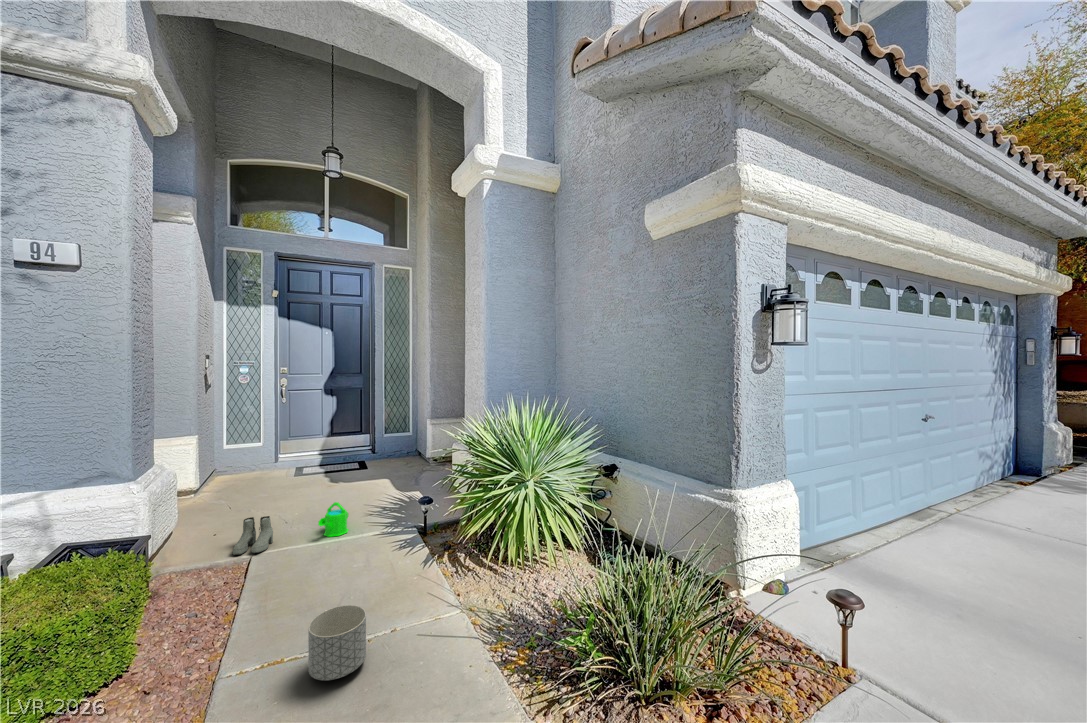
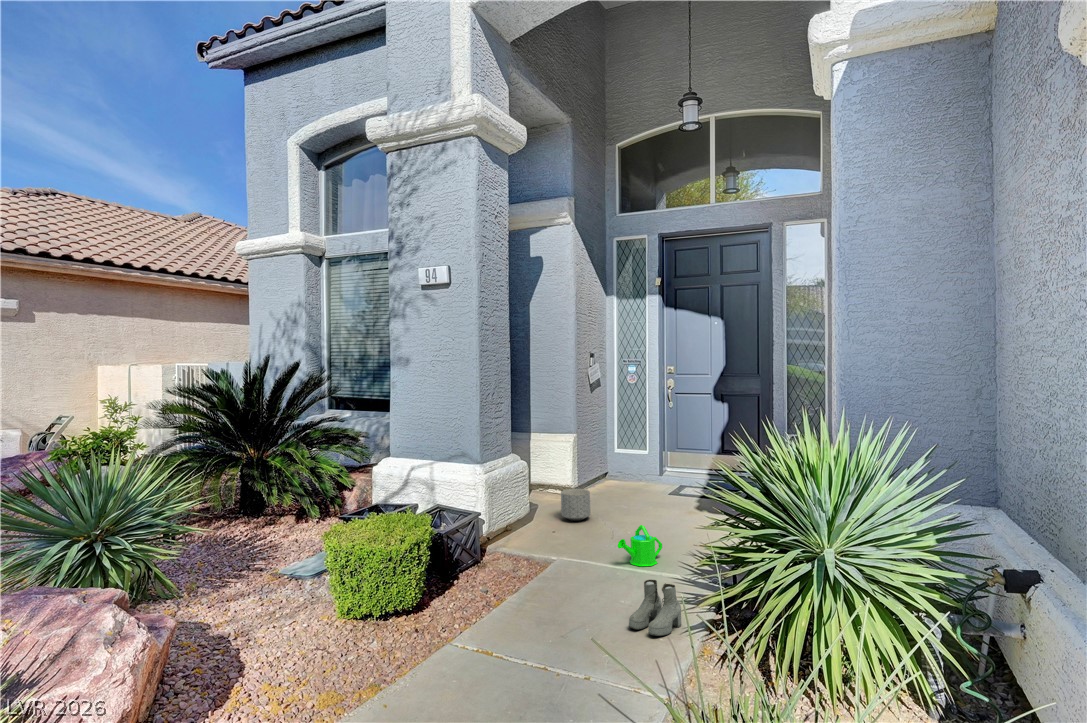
boots: present [233,516,273,555] -> present [629,580,681,636]
planter: present [308,605,366,680] -> present [561,489,590,521]

